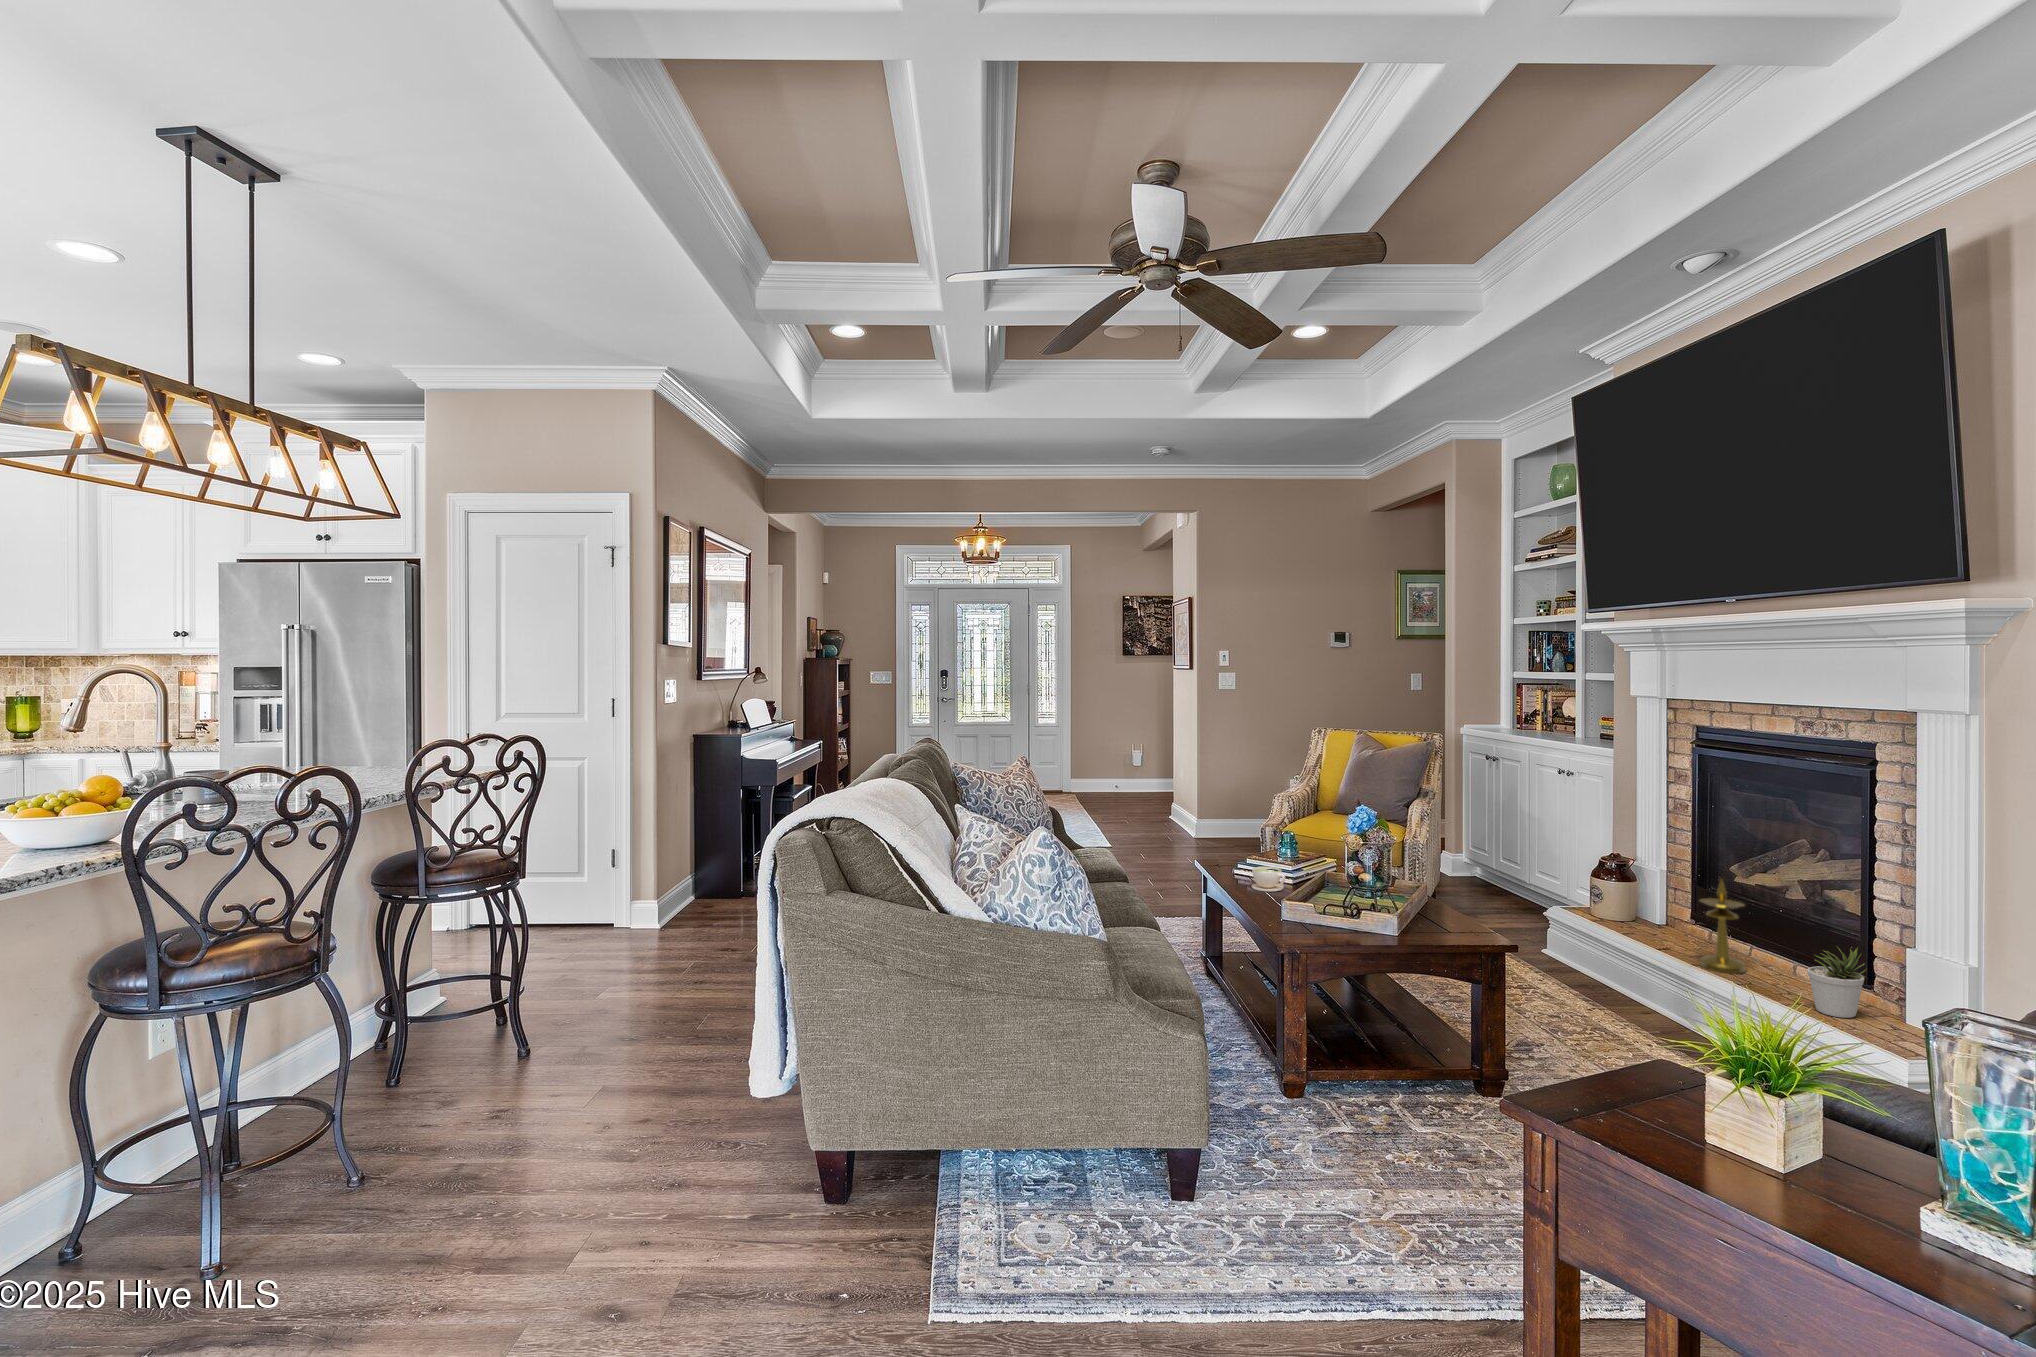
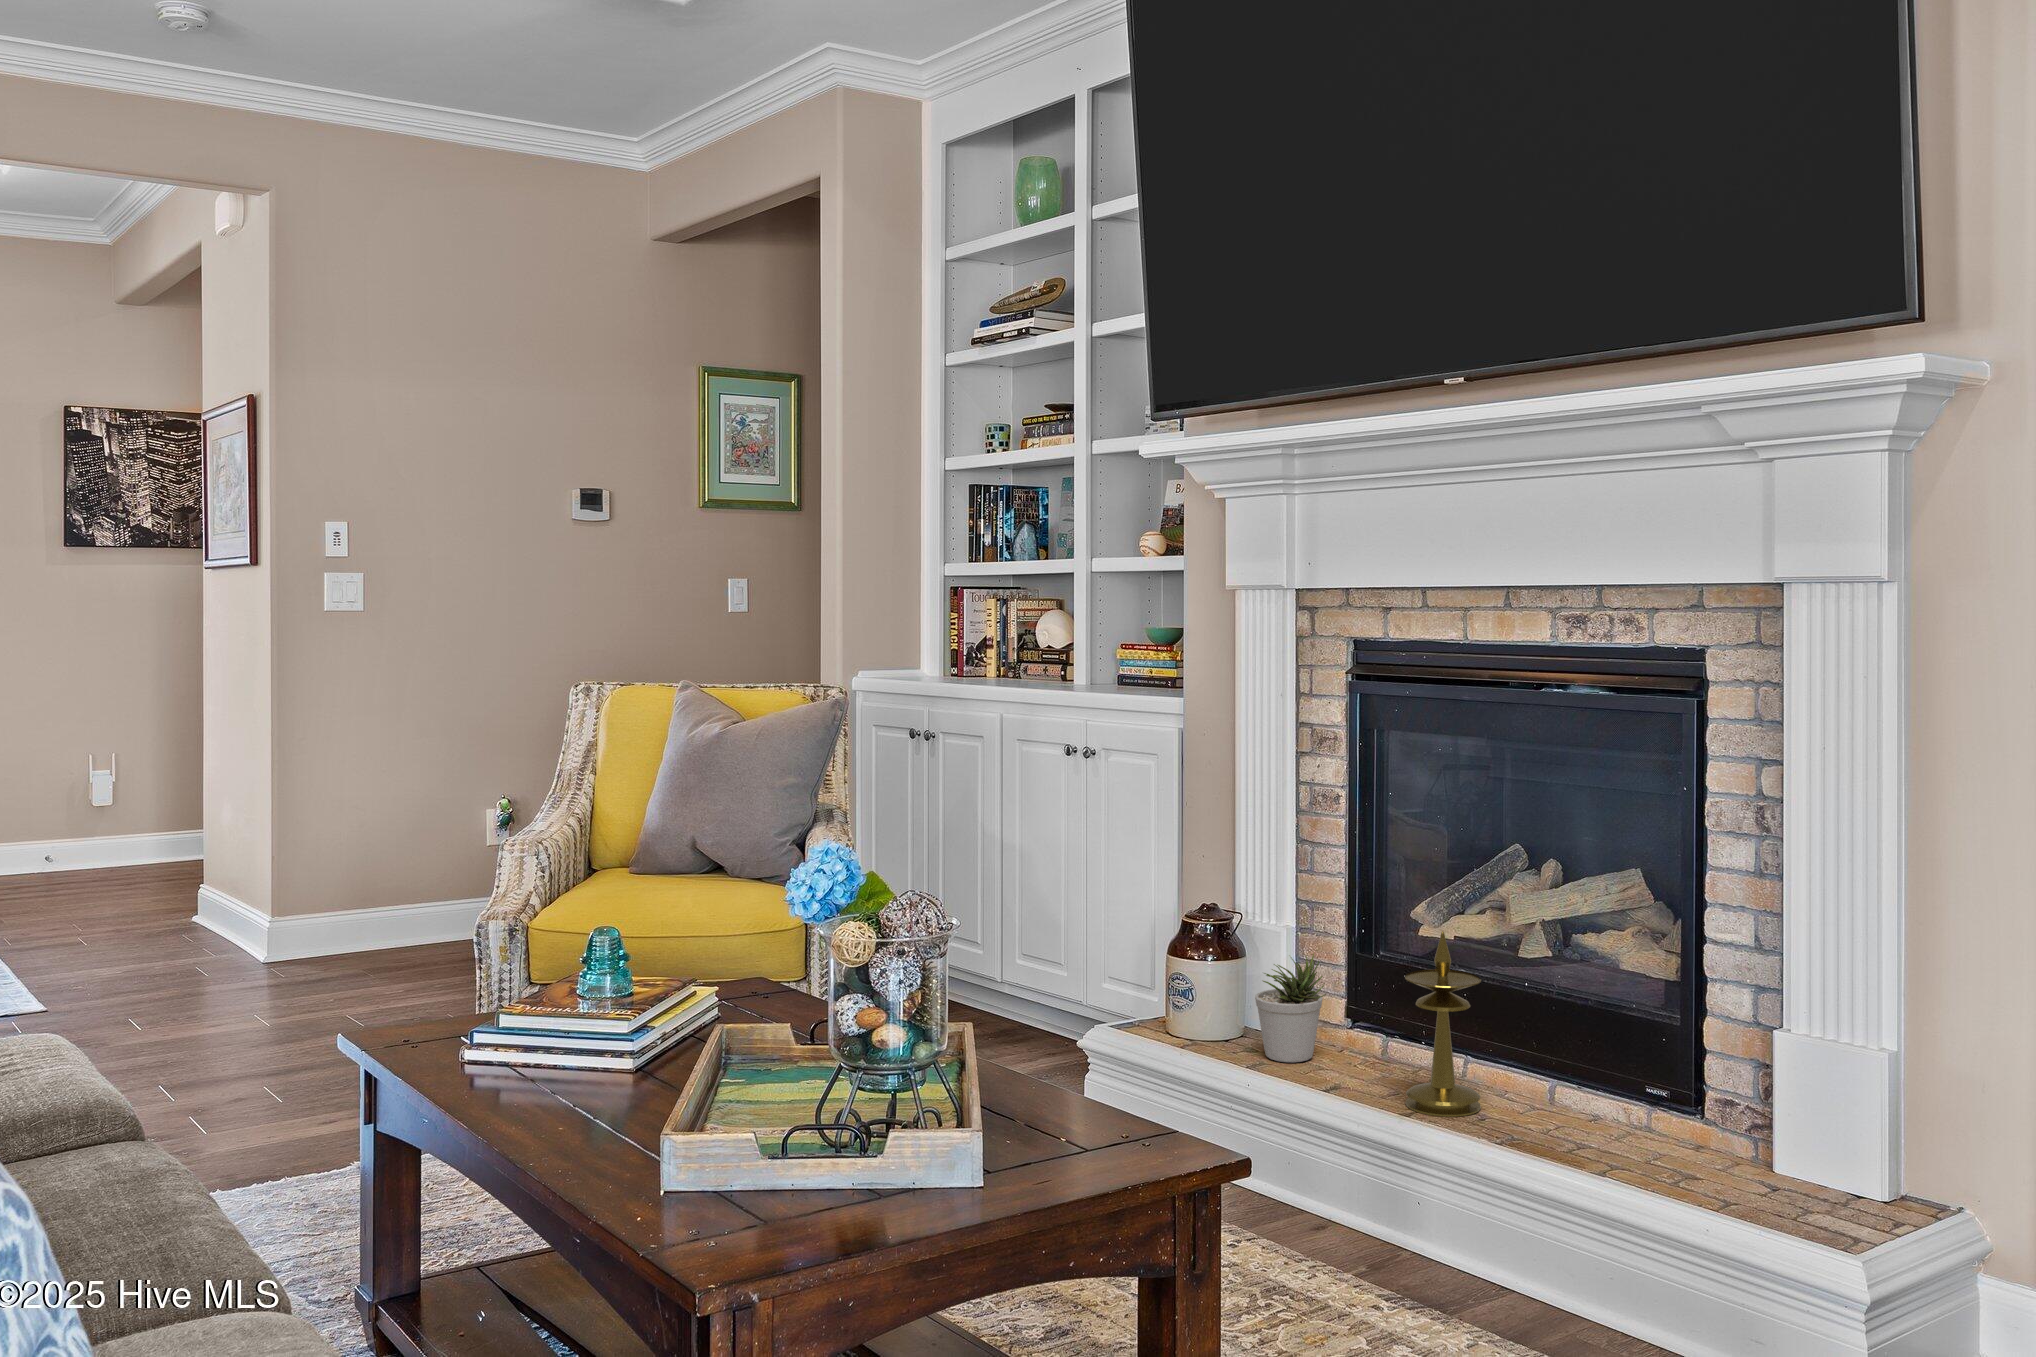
coffee cup: present [1252,867,1285,892] -> none [529,1033,625,1107]
potted plant: present [1807,948,1866,1018] -> present [1255,954,1325,1063]

